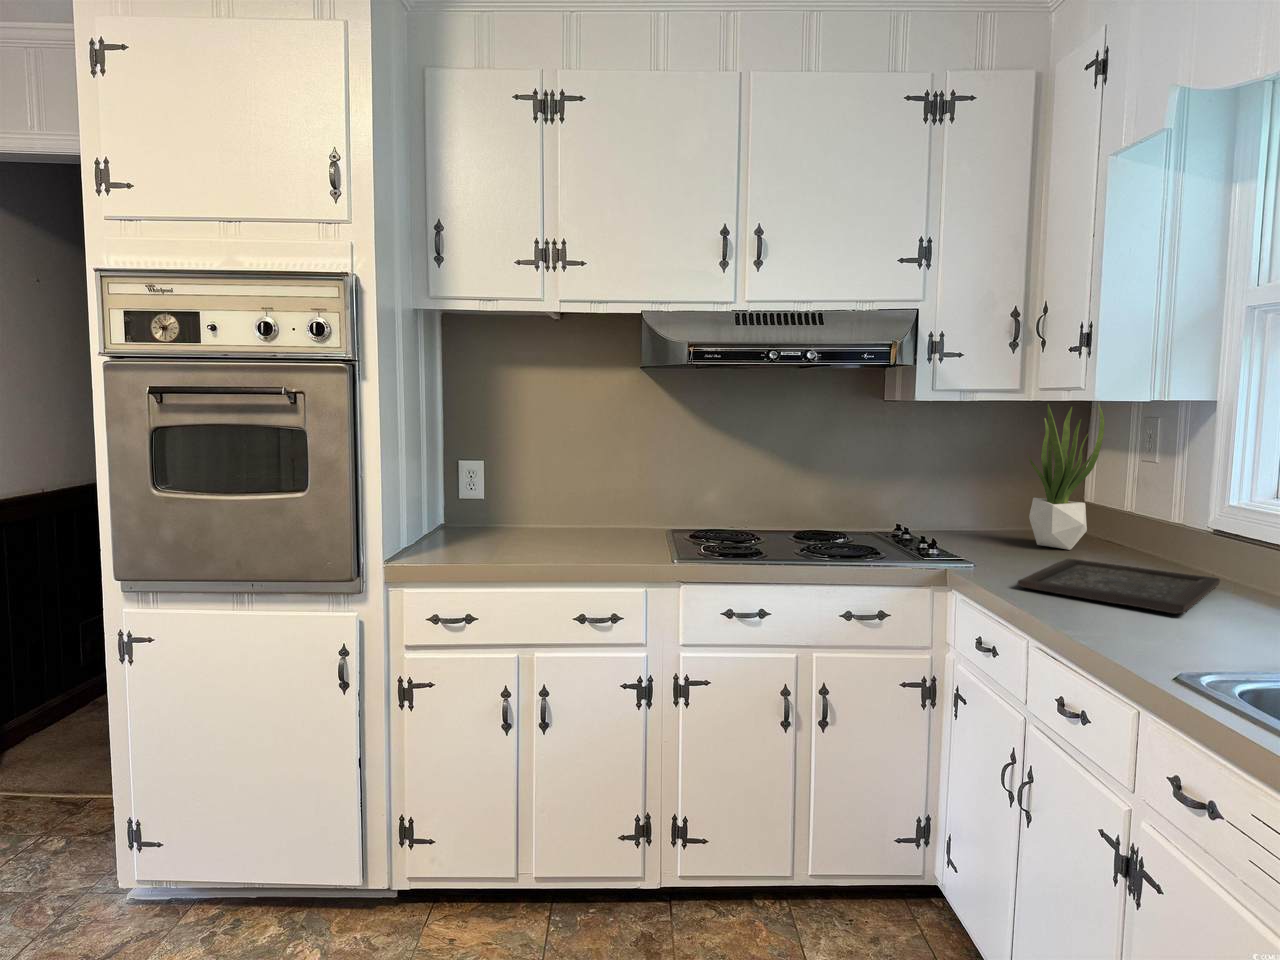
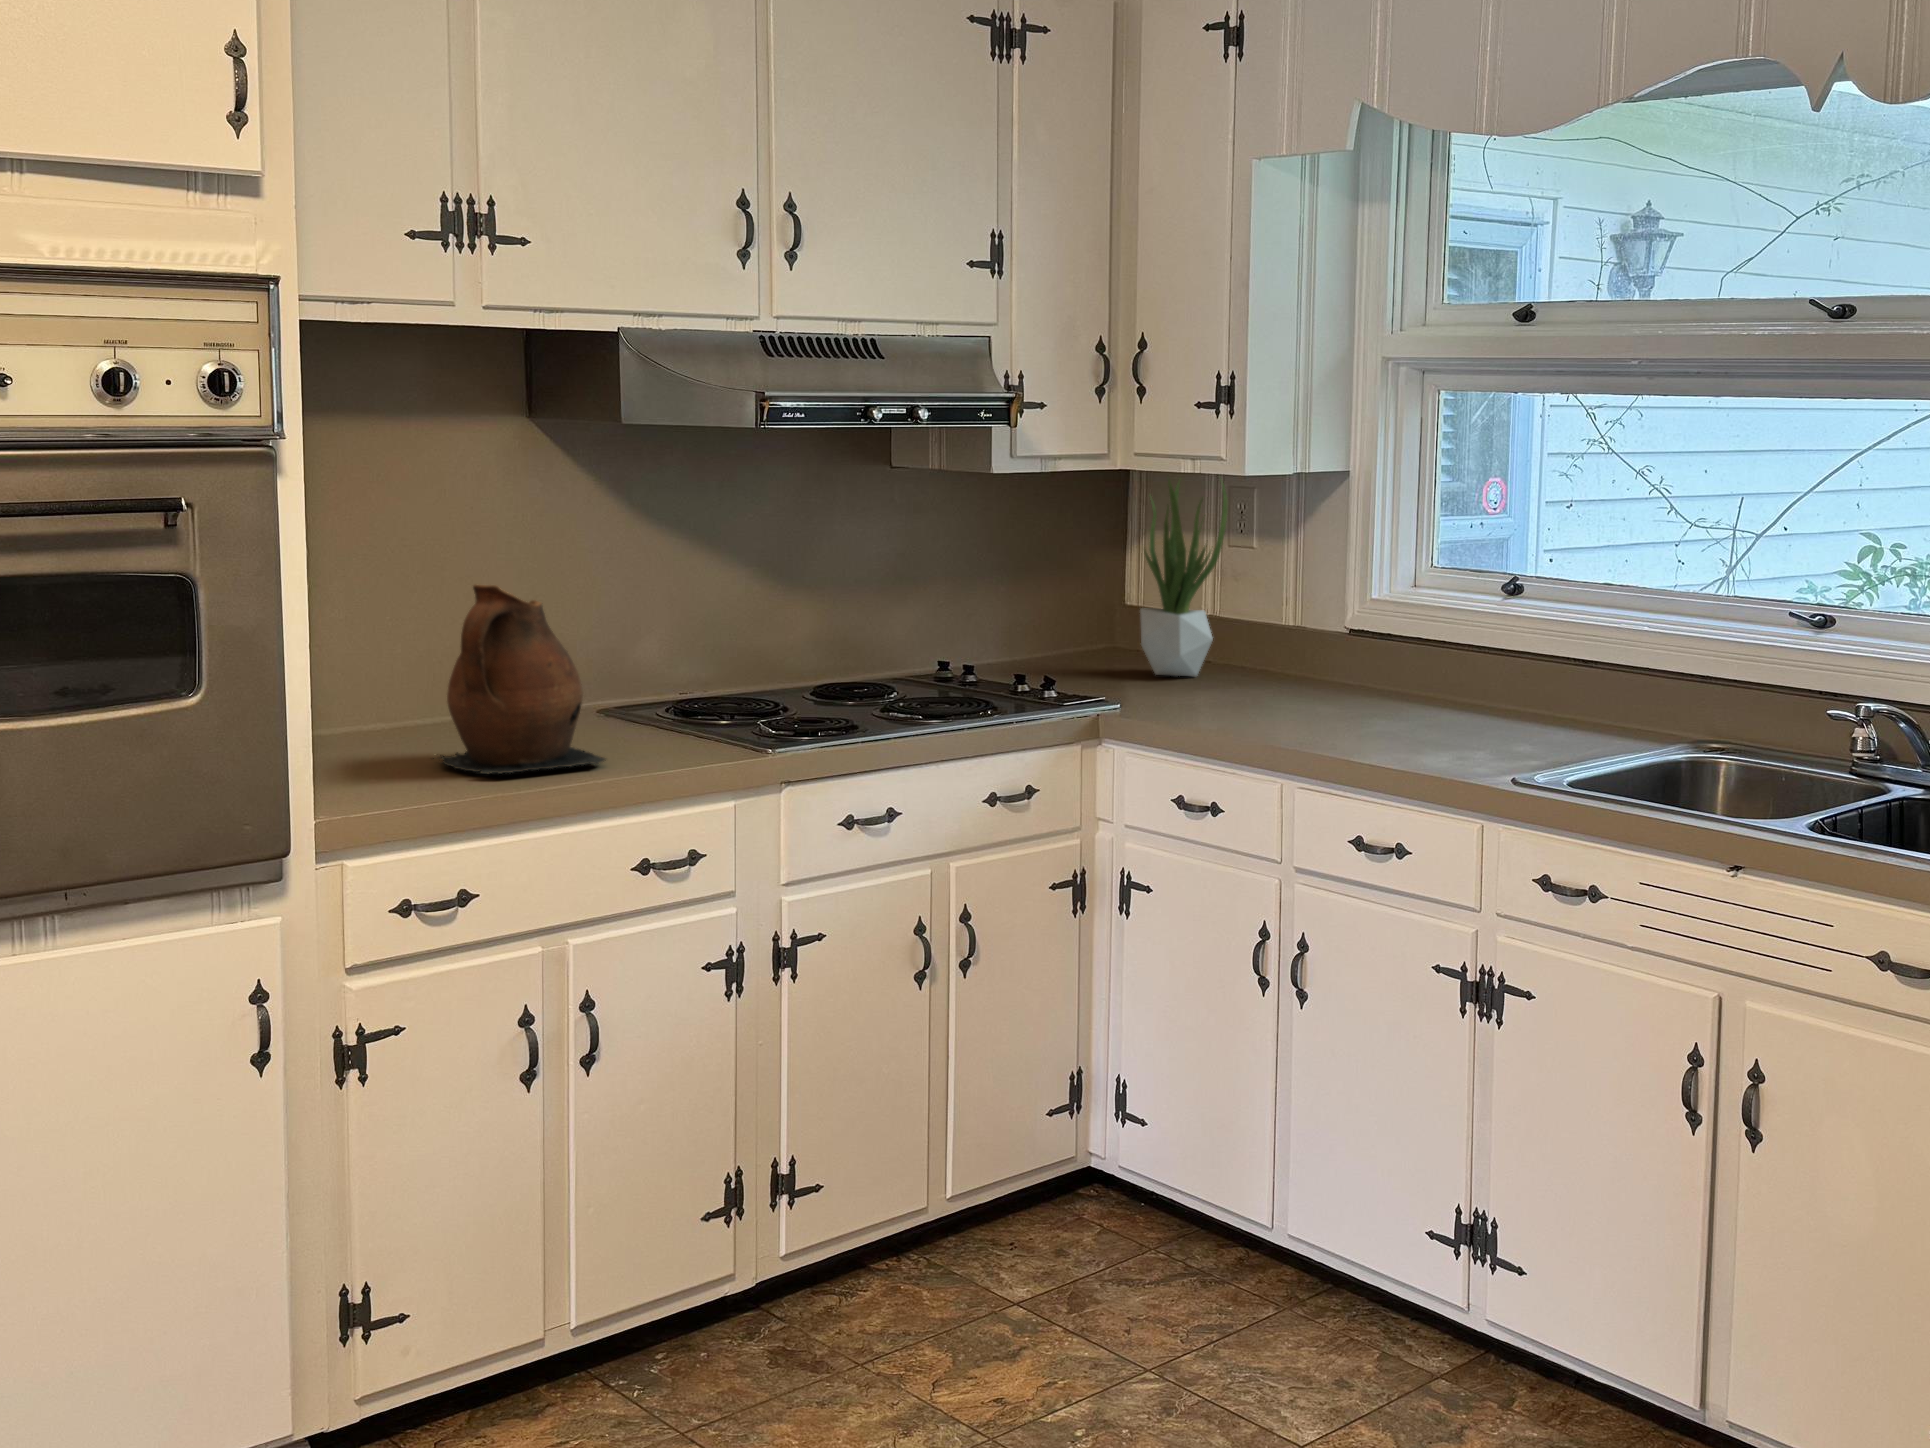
ceramic pitcher: none [499,449,589,558] -> present [433,585,606,774]
tray: present [1018,559,1220,613] -> none [1216,685,1395,724]

